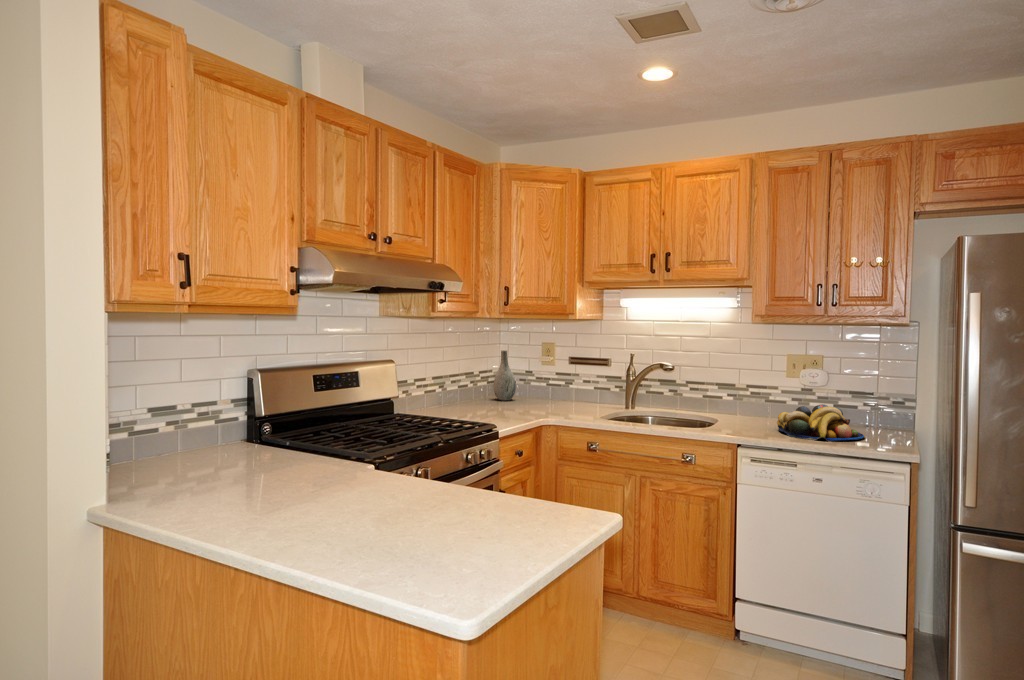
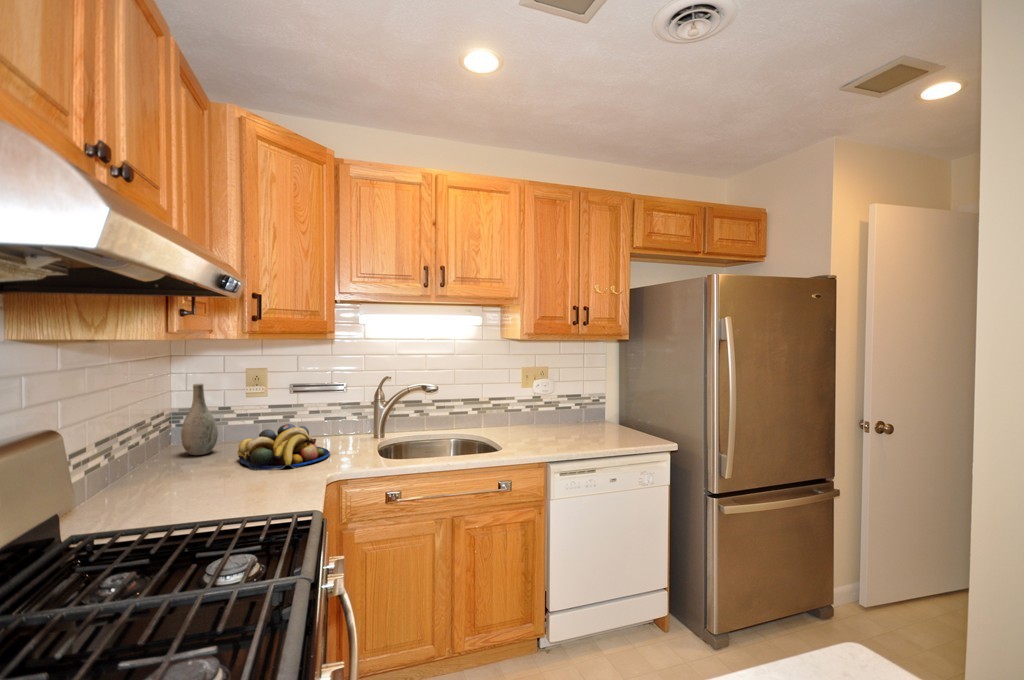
fruit bowl: present [777,404,864,441] -> present [238,424,330,470]

